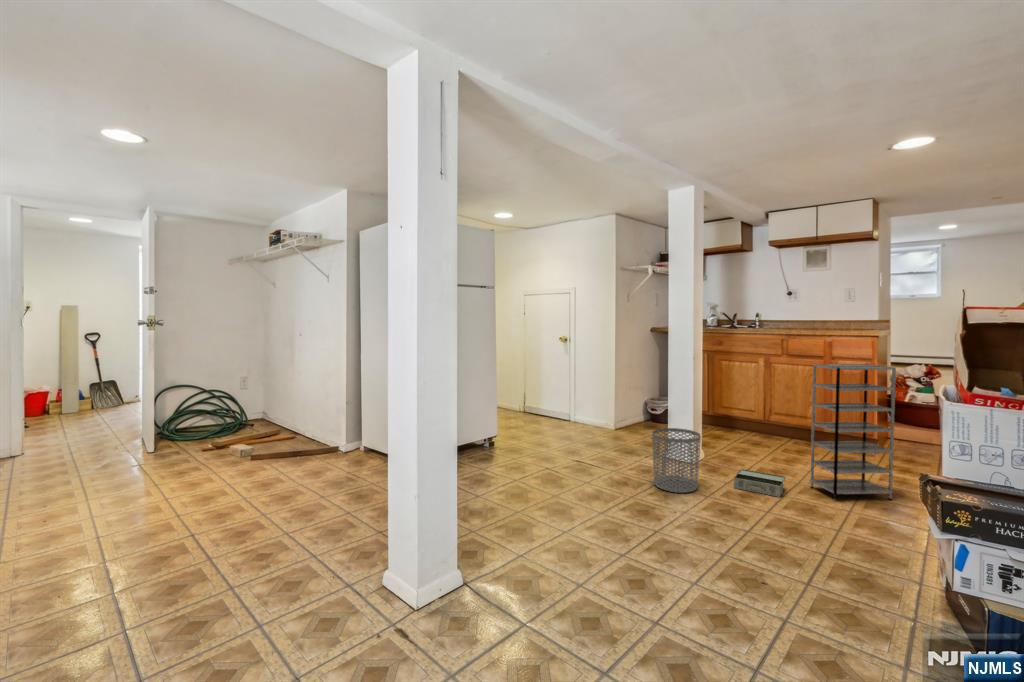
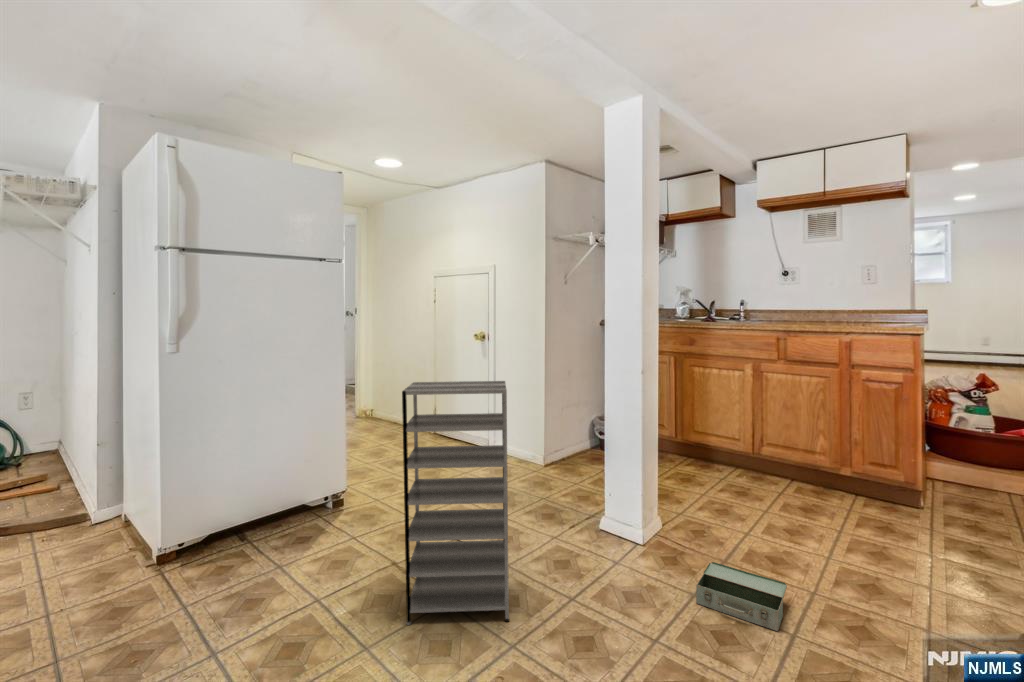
shelving unit: present [810,364,896,501] -> present [402,381,510,625]
waste bin: present [652,428,701,493] -> none [553,491,636,619]

